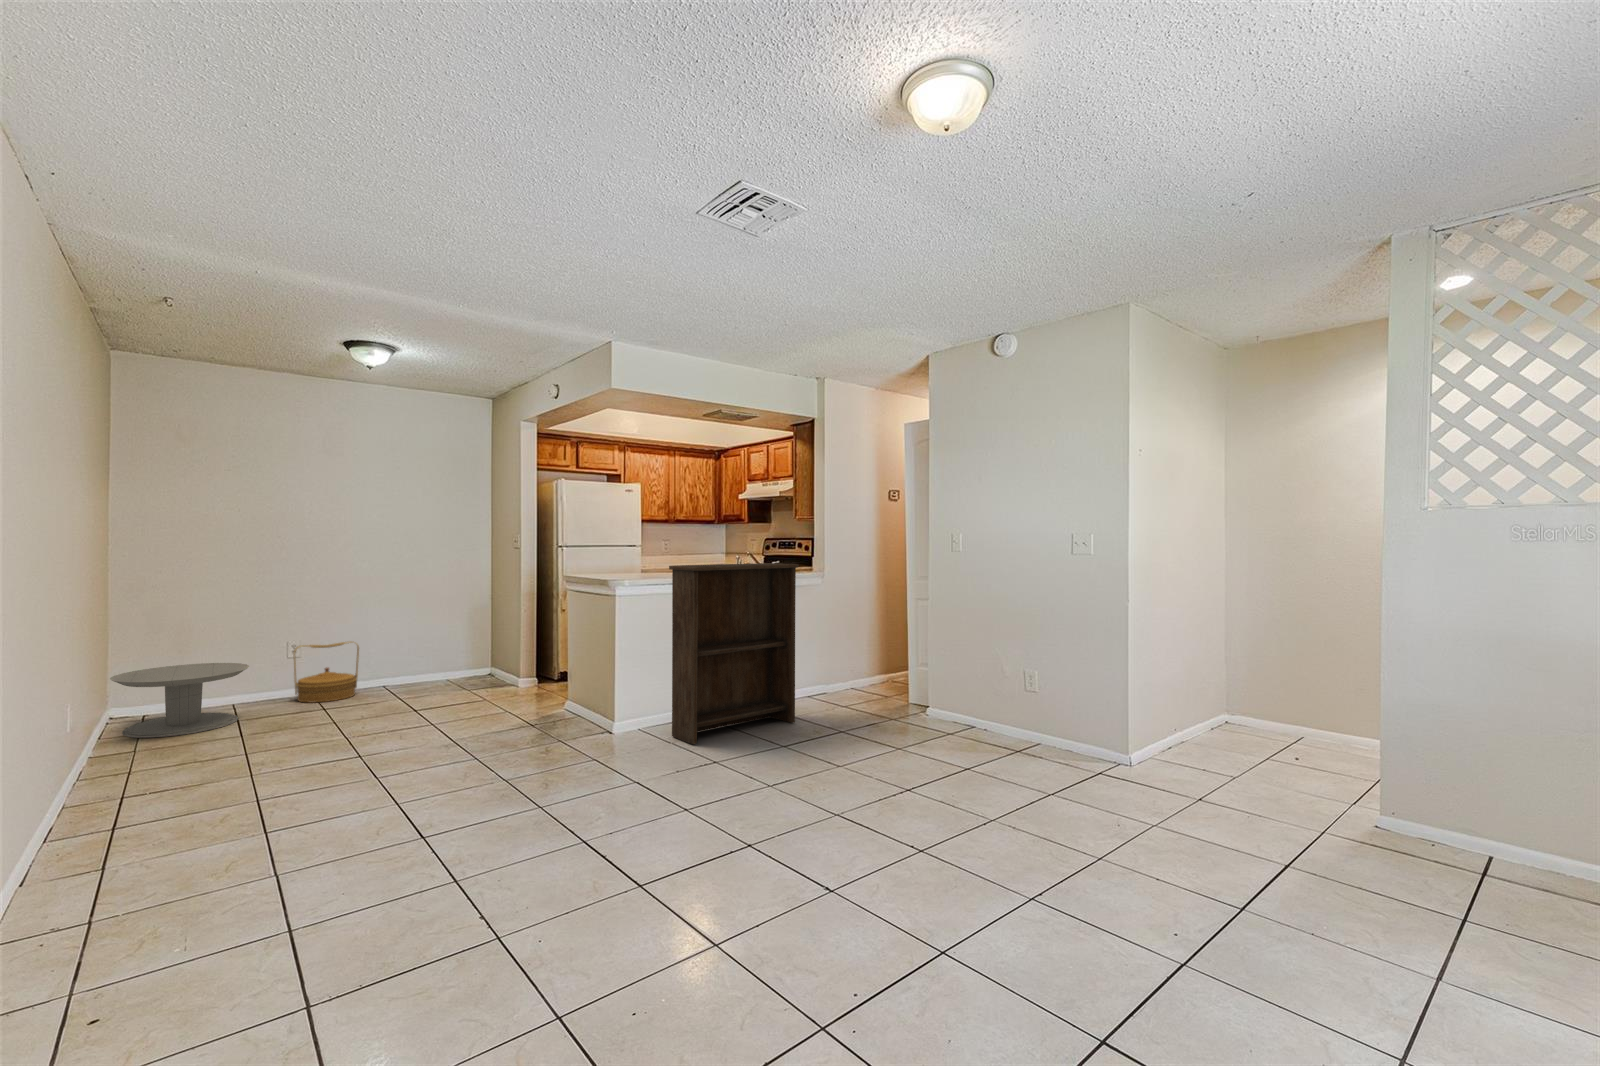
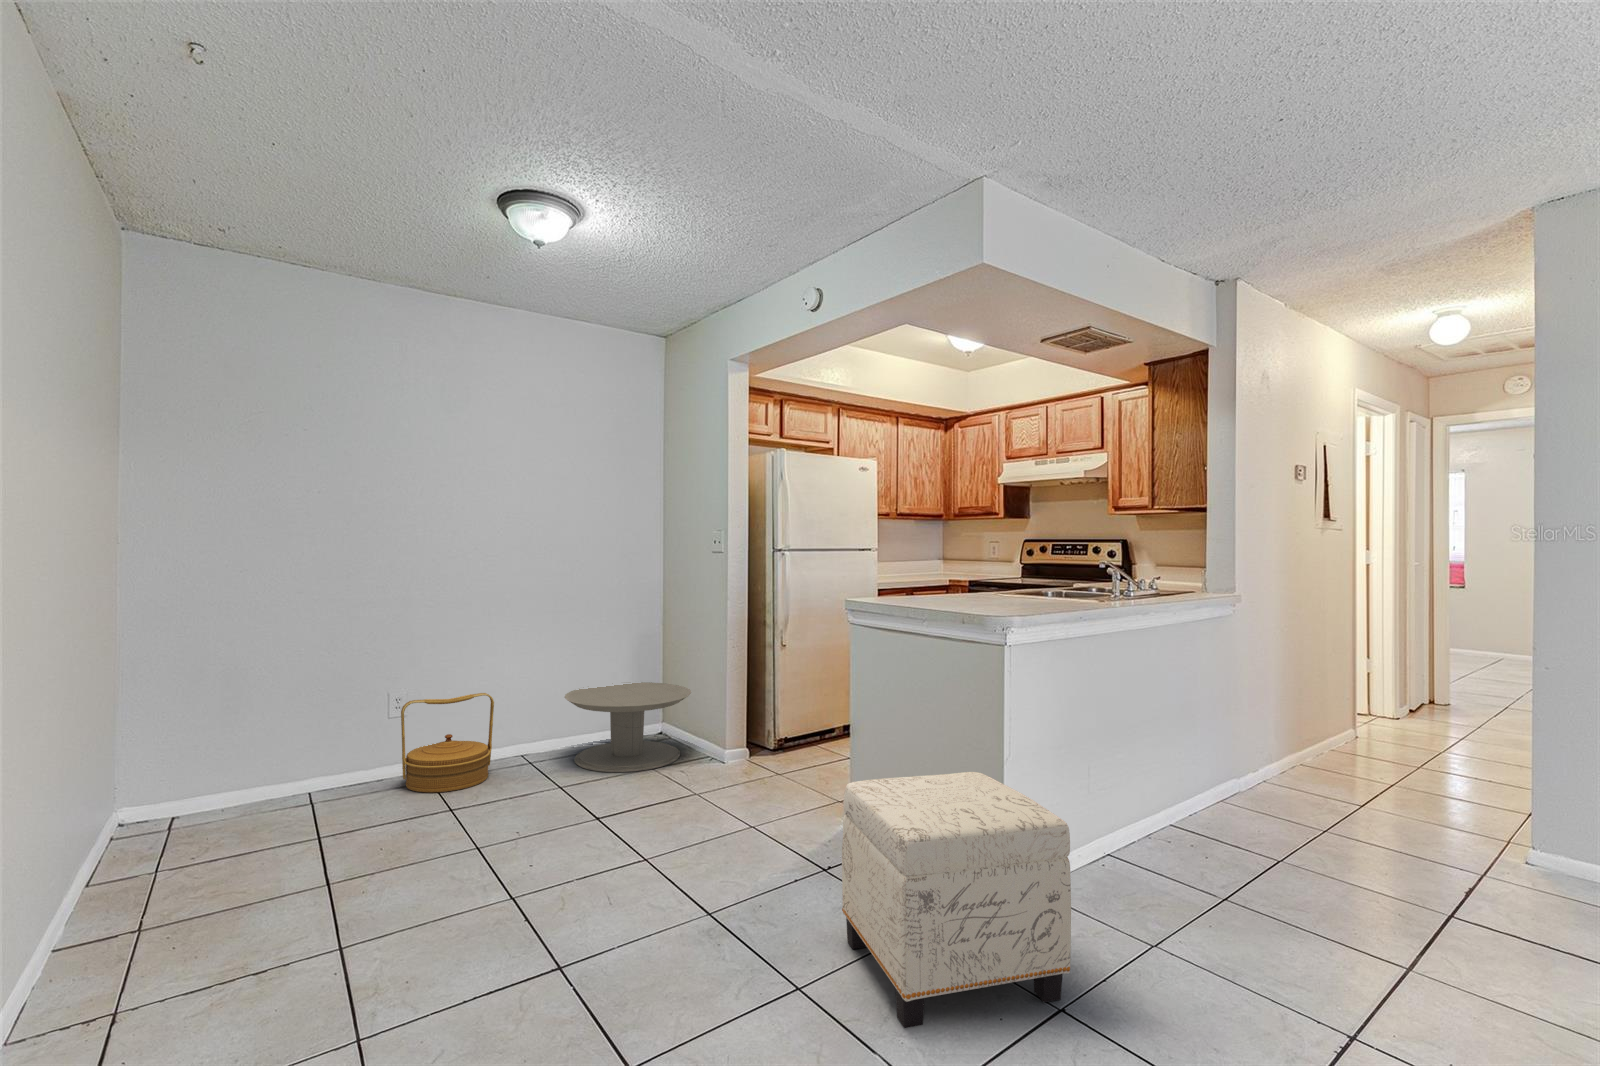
bookshelf: present [669,563,798,744] -> none [1106,579,1302,942]
side table: present [110,663,249,738] -> present [565,682,691,772]
ottoman: none [513,664,605,770] -> present [842,772,1071,1028]

